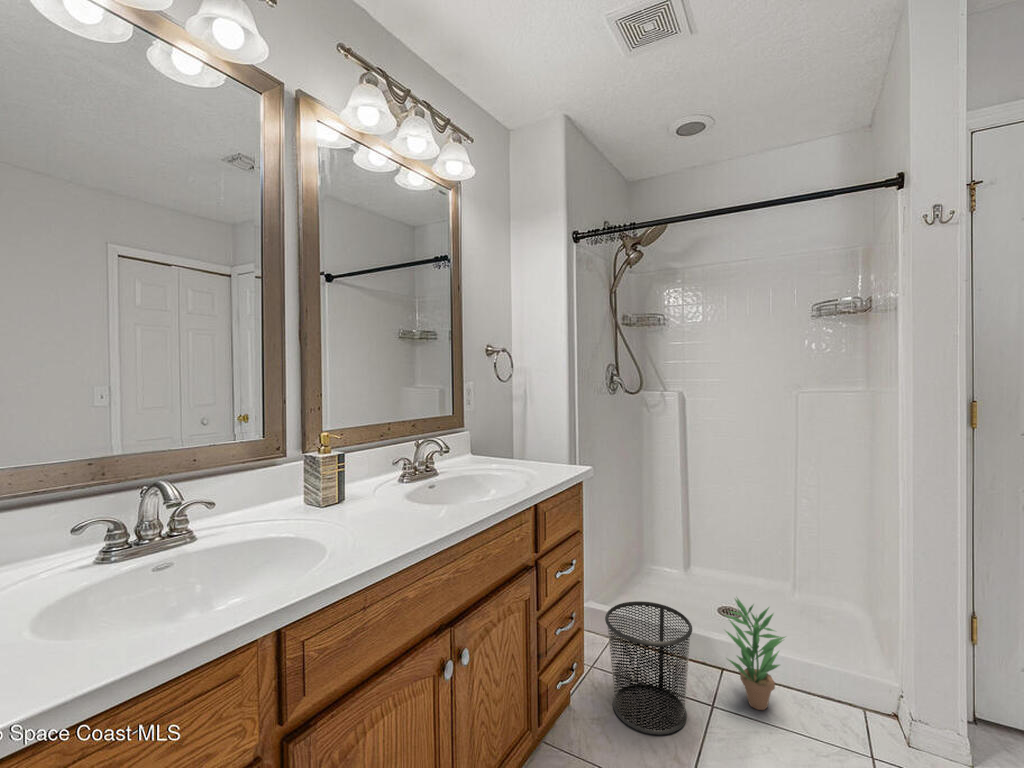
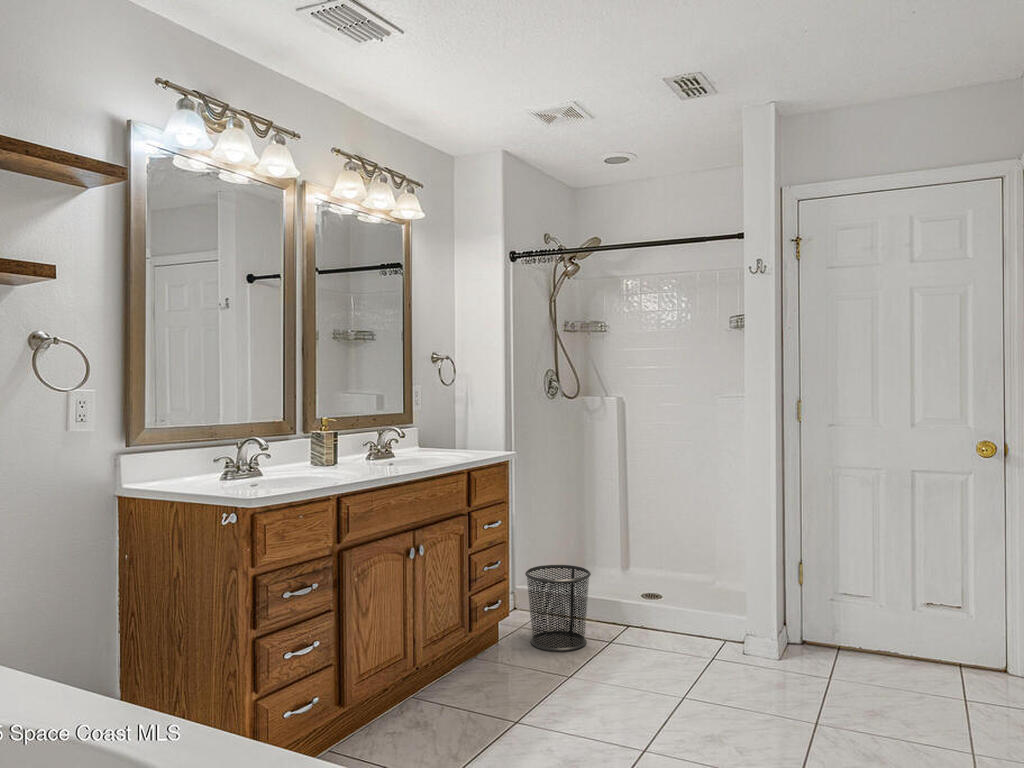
potted plant: present [726,598,785,710] -> none [618,555,662,641]

